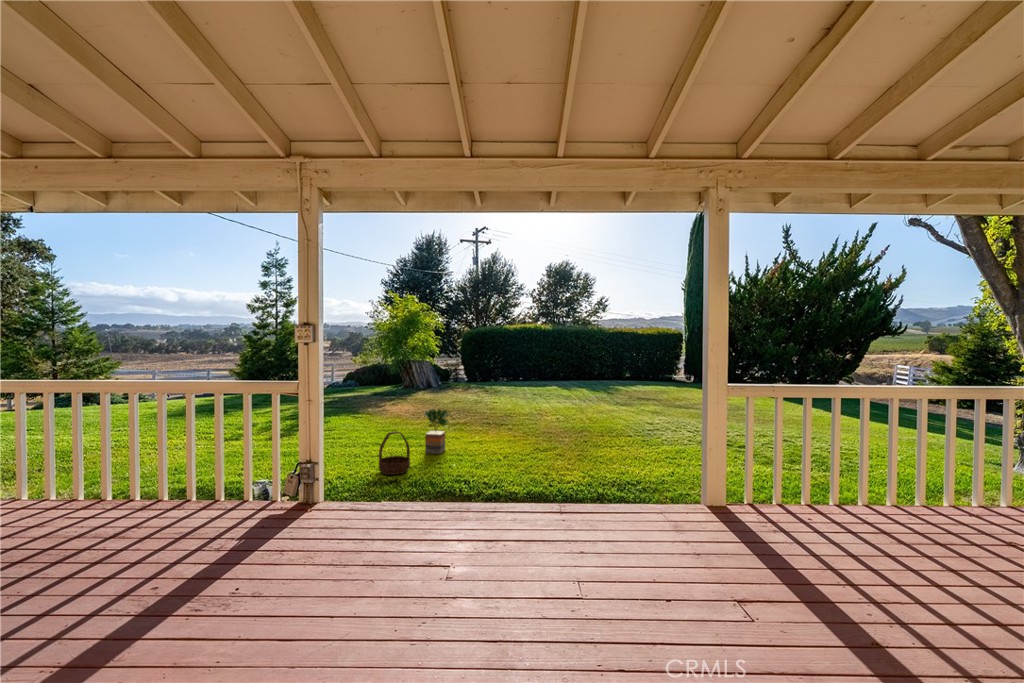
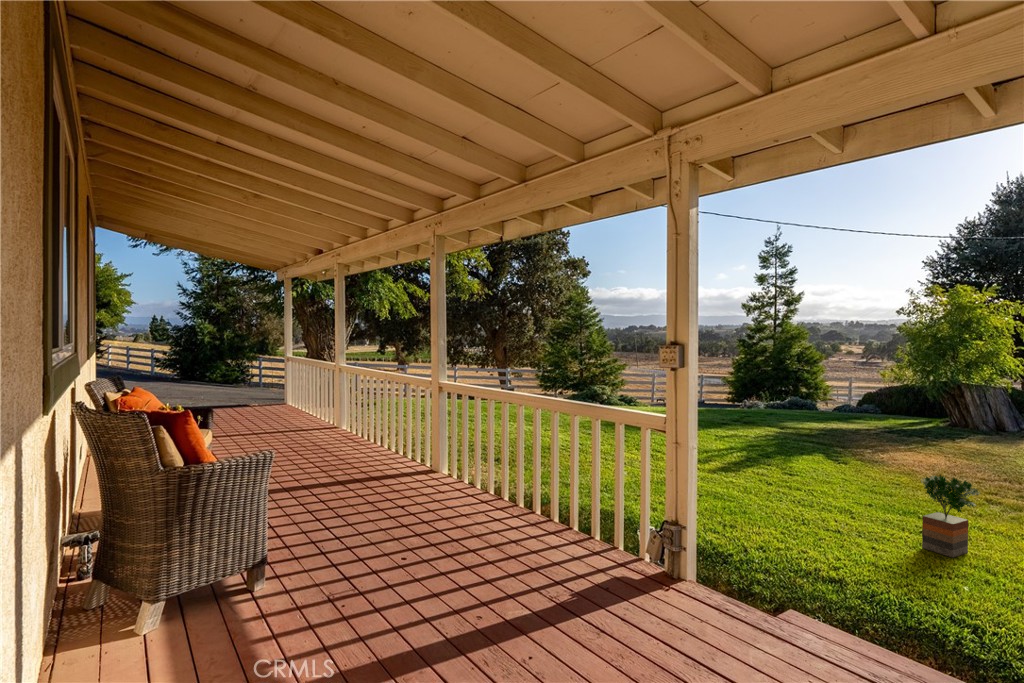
basket: present [379,432,410,475] -> none [821,501,877,572]

